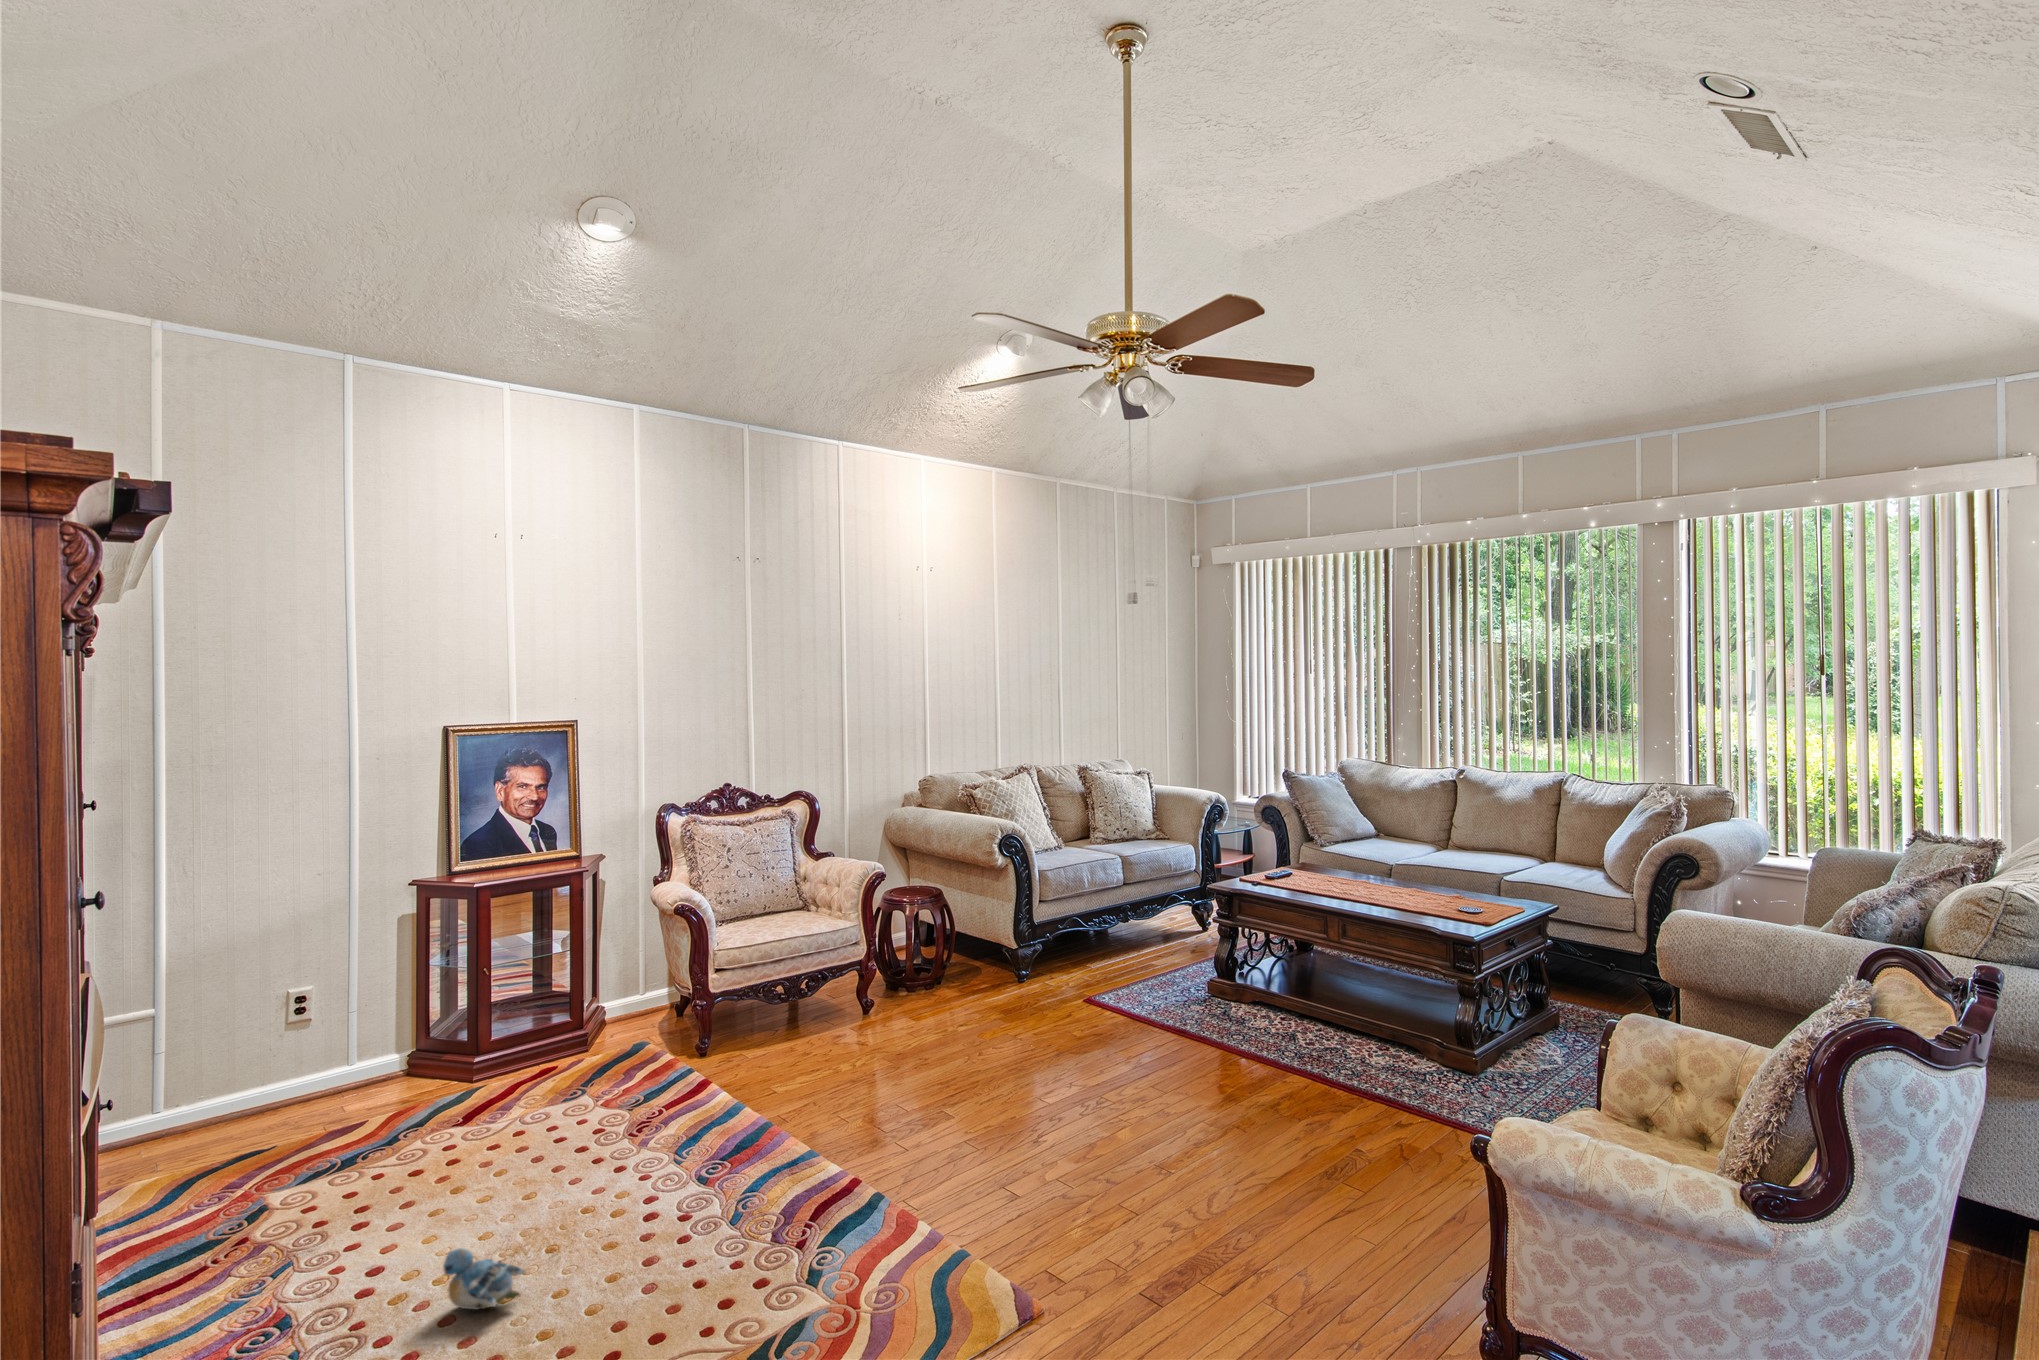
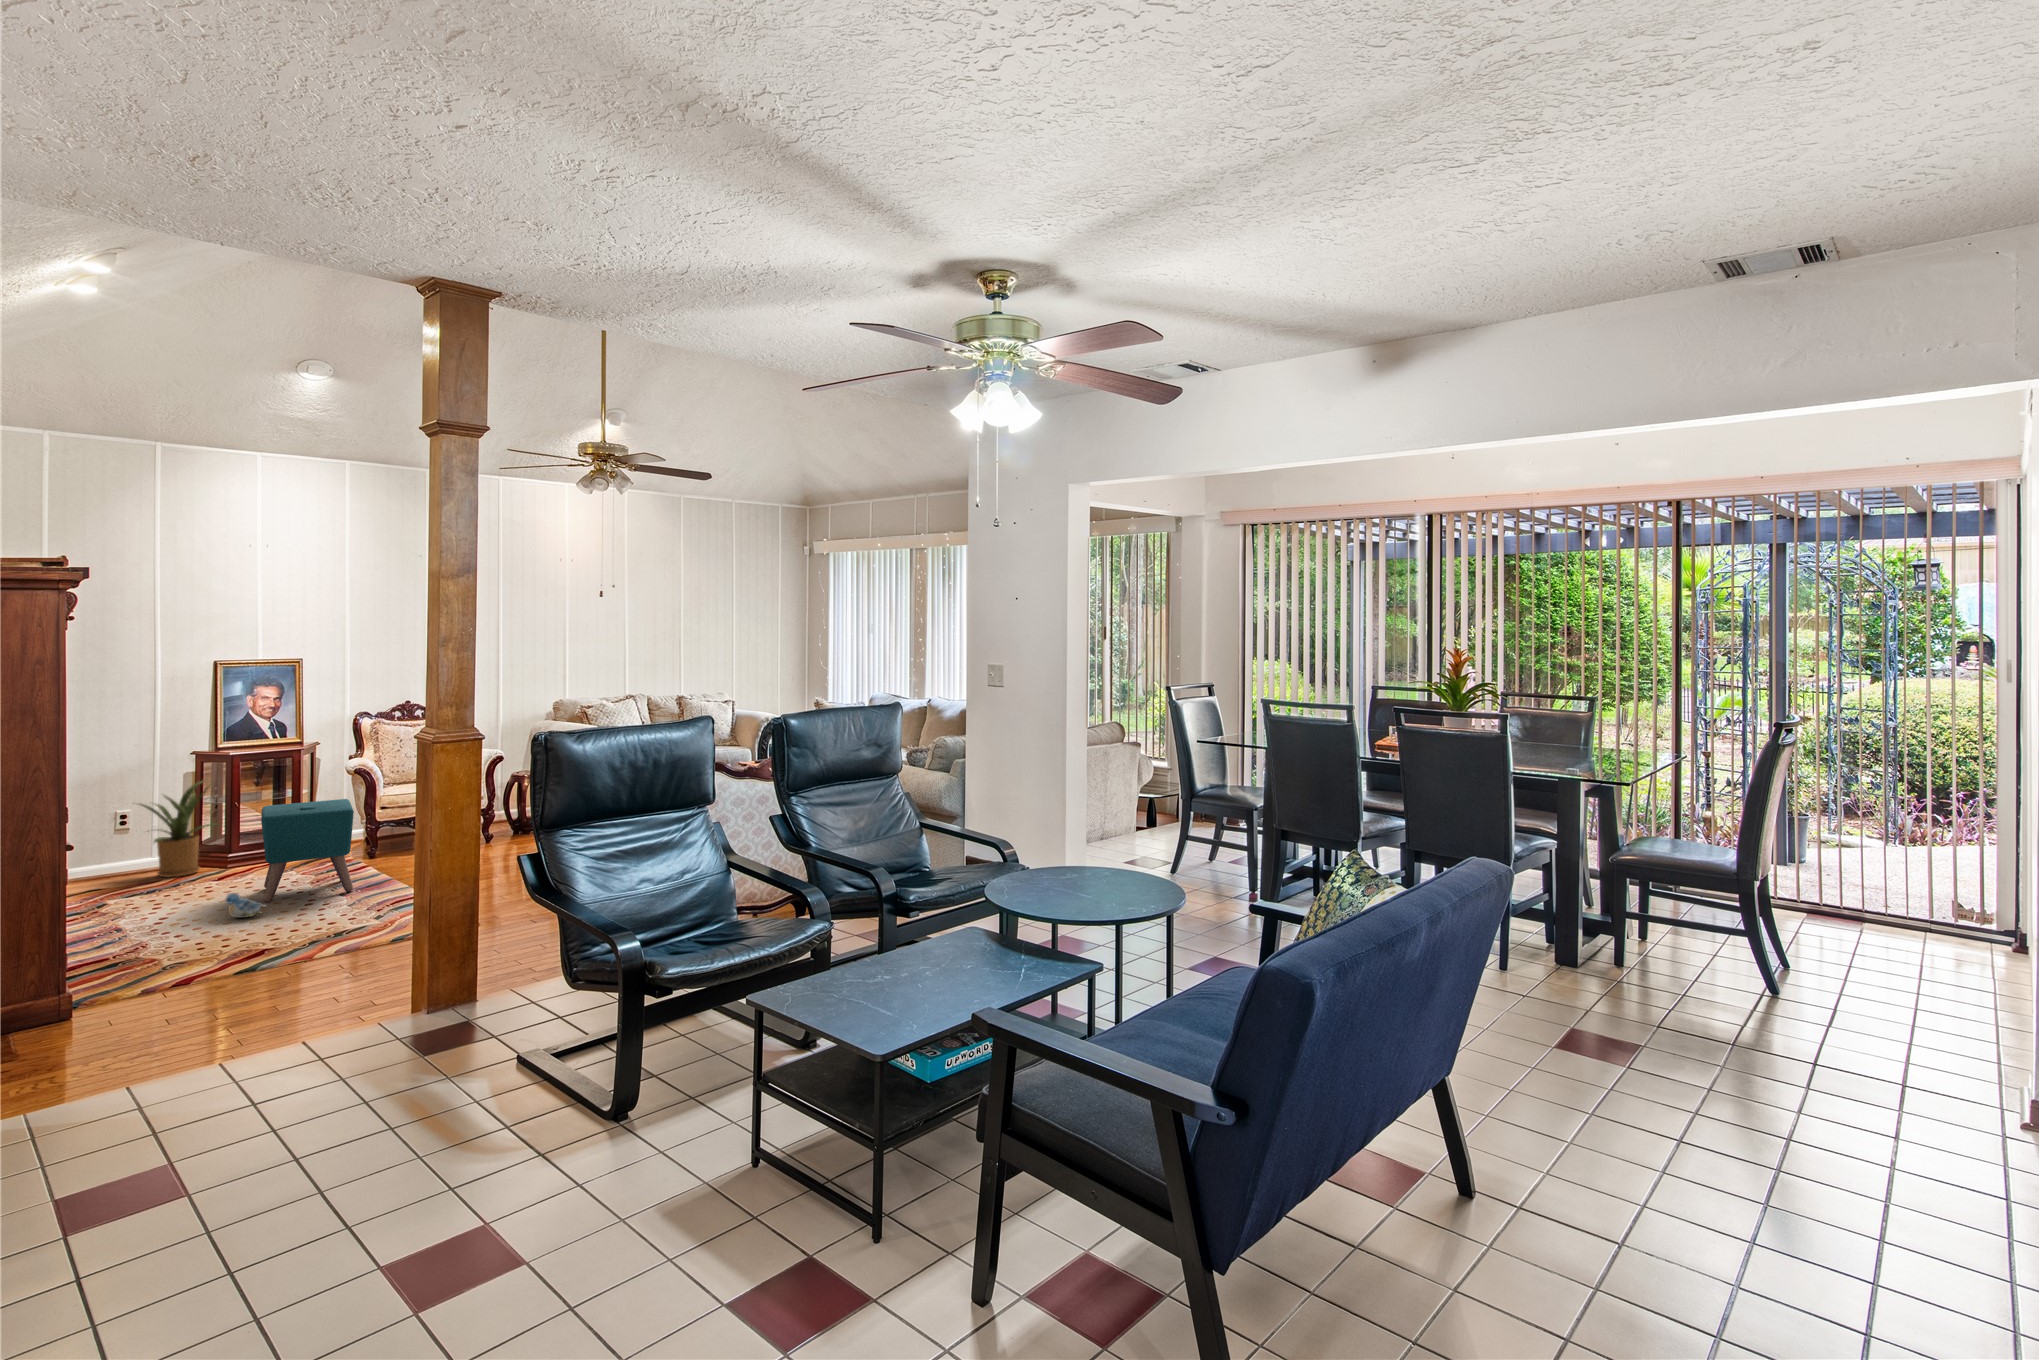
house plant: none [289,928,463,1115] -> present [140,779,218,877]
ottoman: none [516,984,682,1230] -> present [261,799,354,902]

